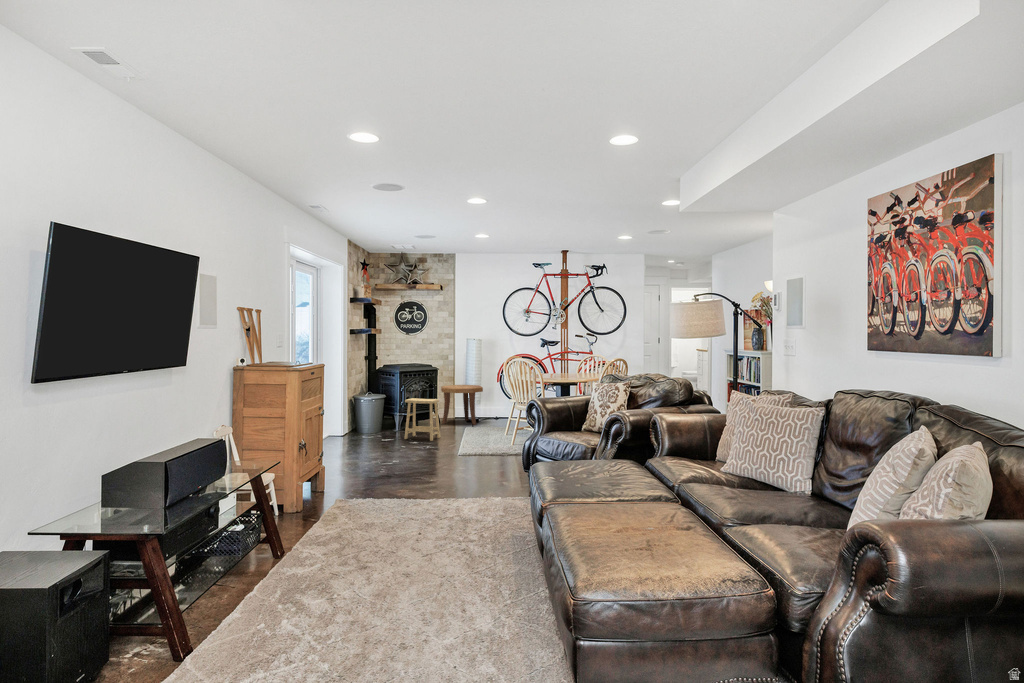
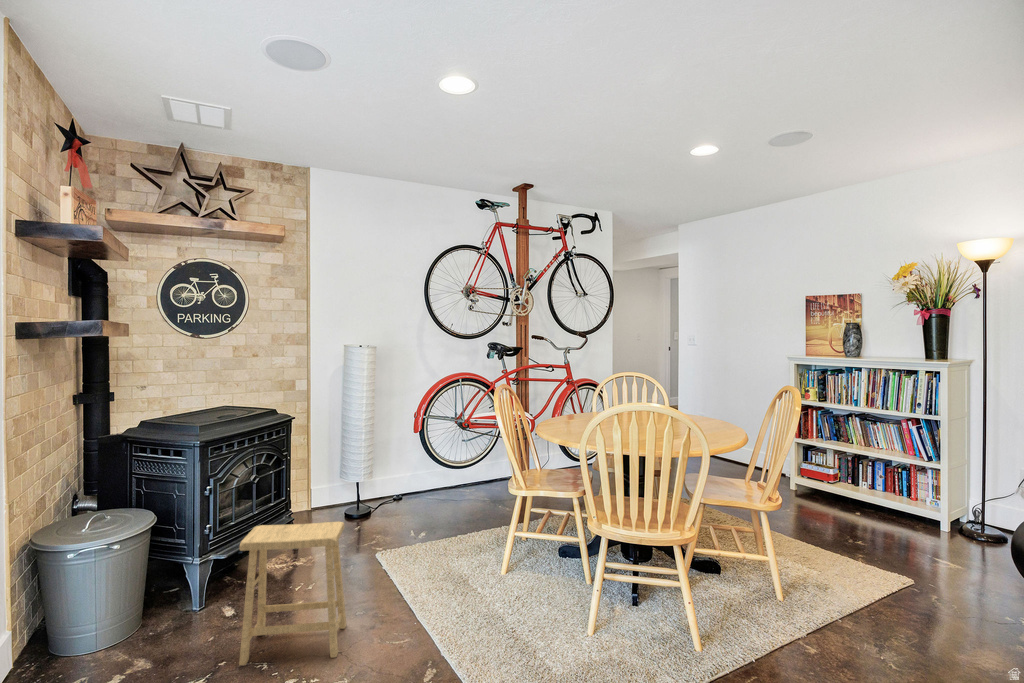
side table: present [441,385,483,425] -> none [291,442,391,543]

